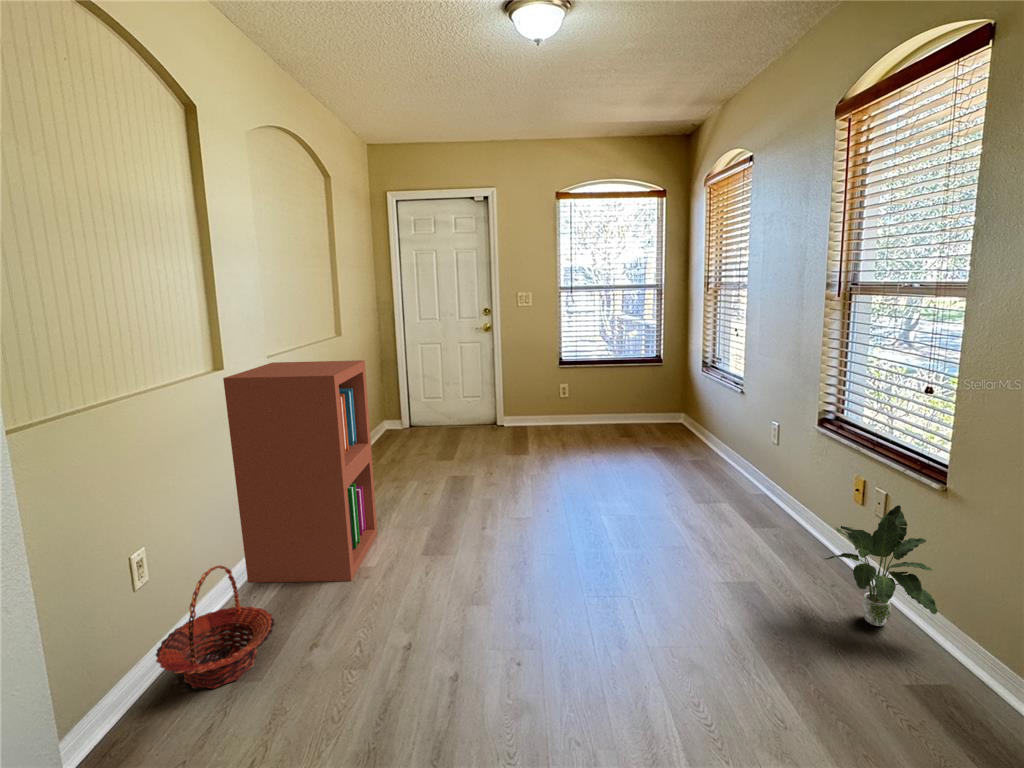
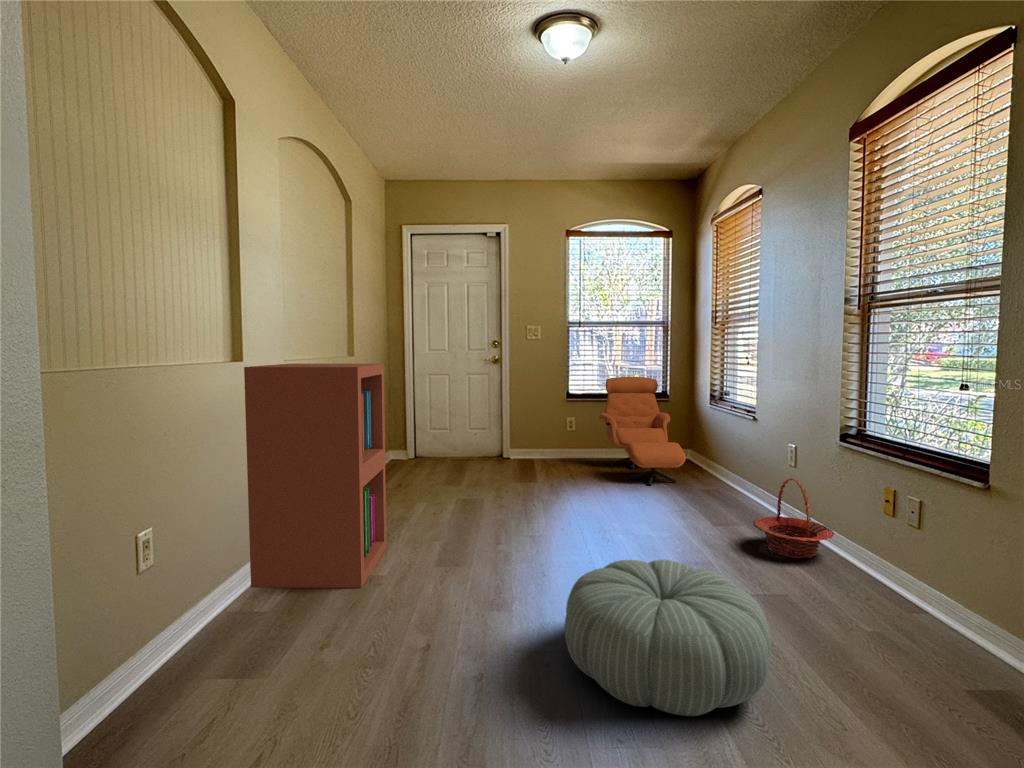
armchair: none [591,342,674,455] -> present [599,377,686,486]
potted plant: present [825,505,938,626] -> none [860,504,988,635]
pouf: none [533,561,724,721] -> present [565,560,771,716]
basket: present [156,565,275,688] -> present [753,478,834,558]

